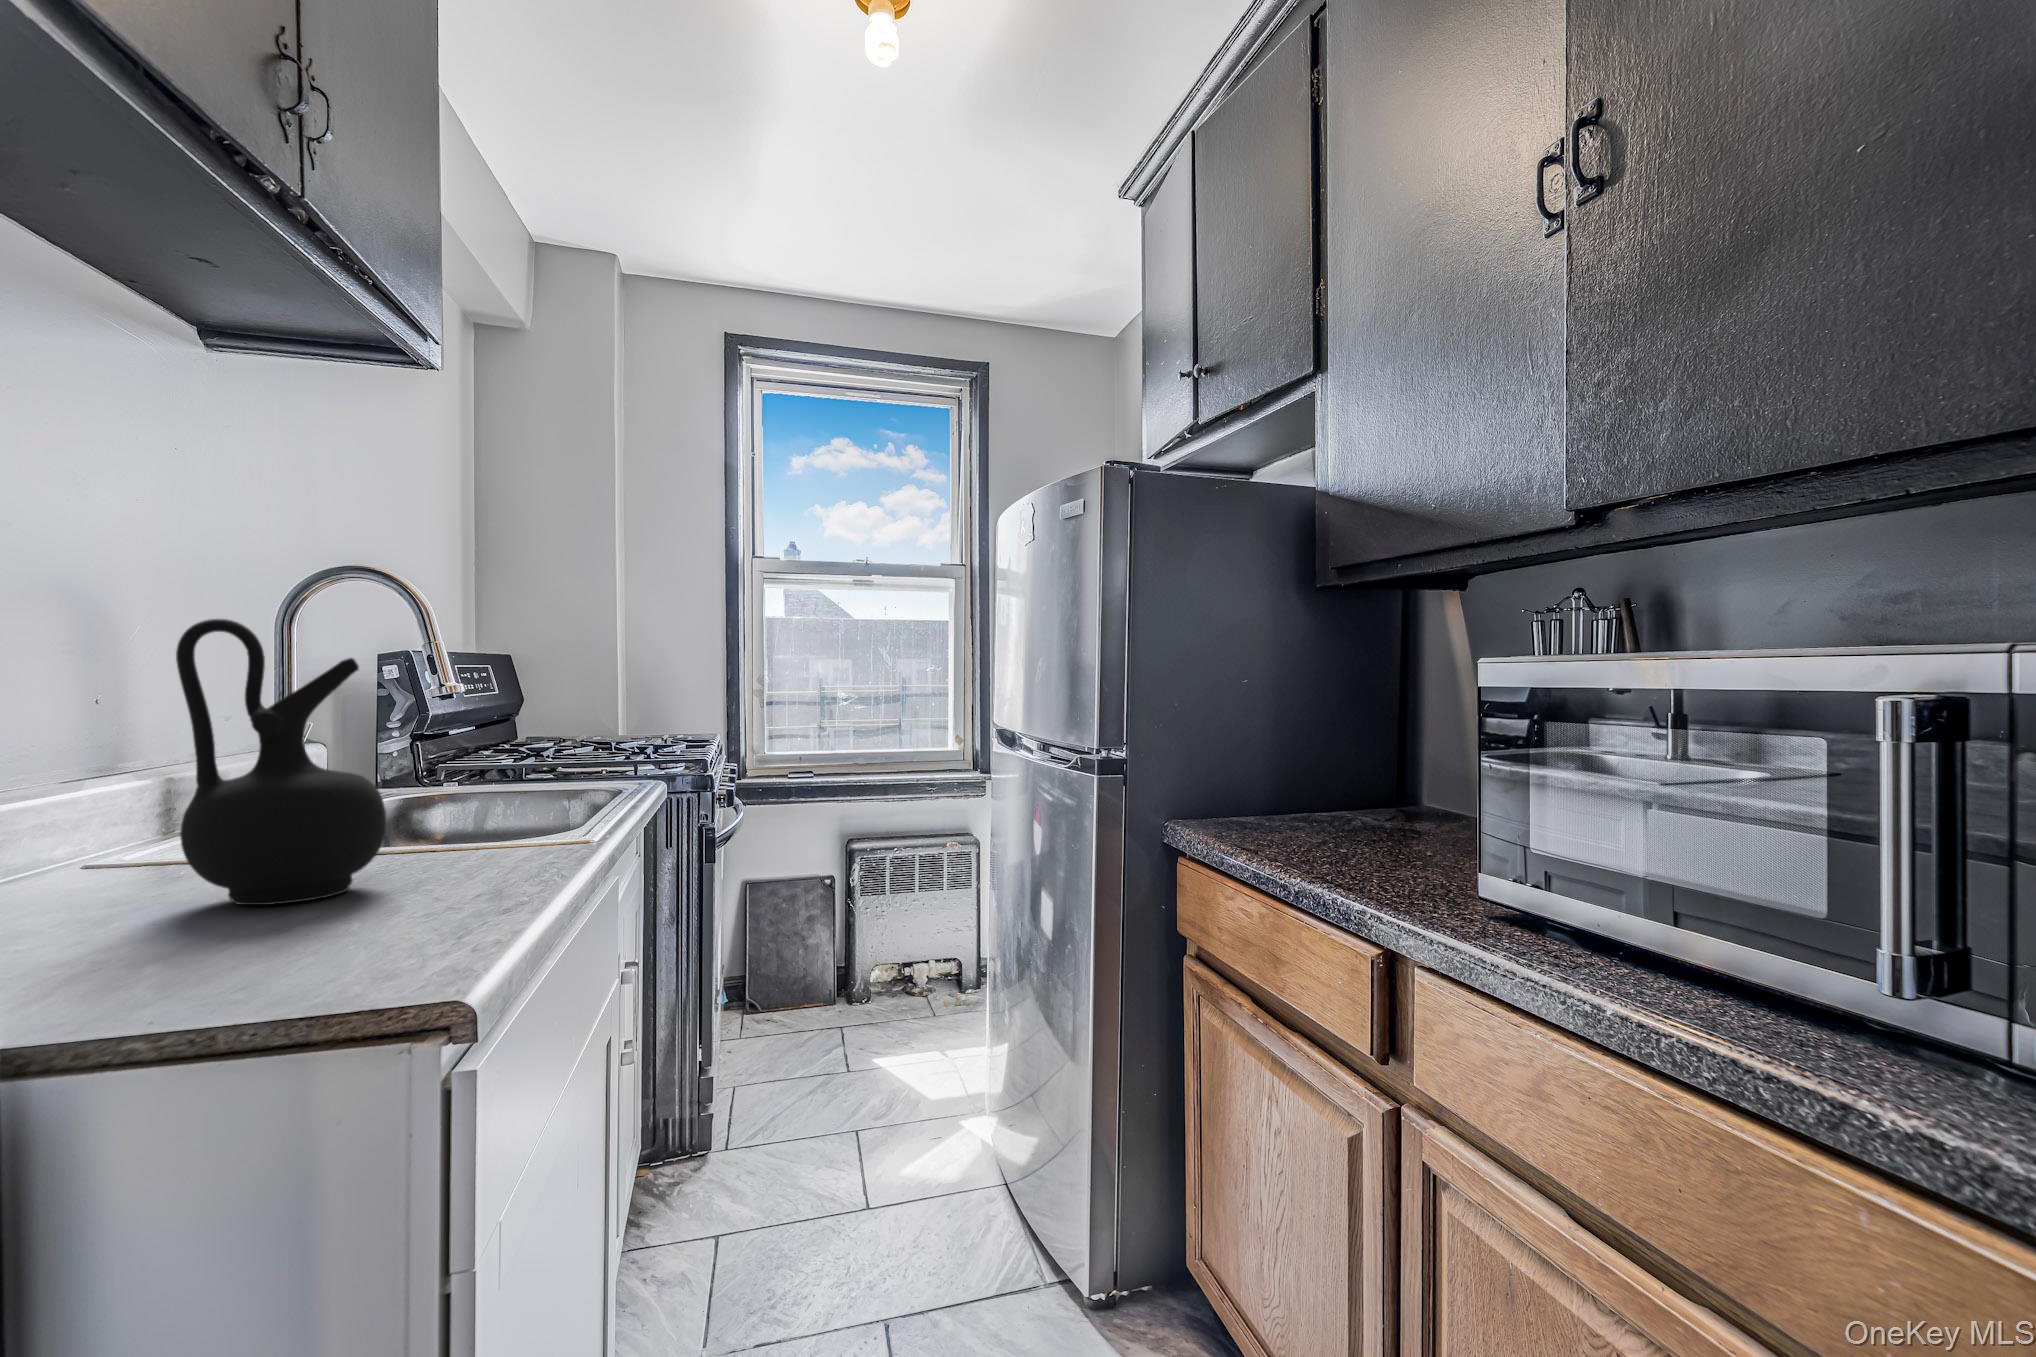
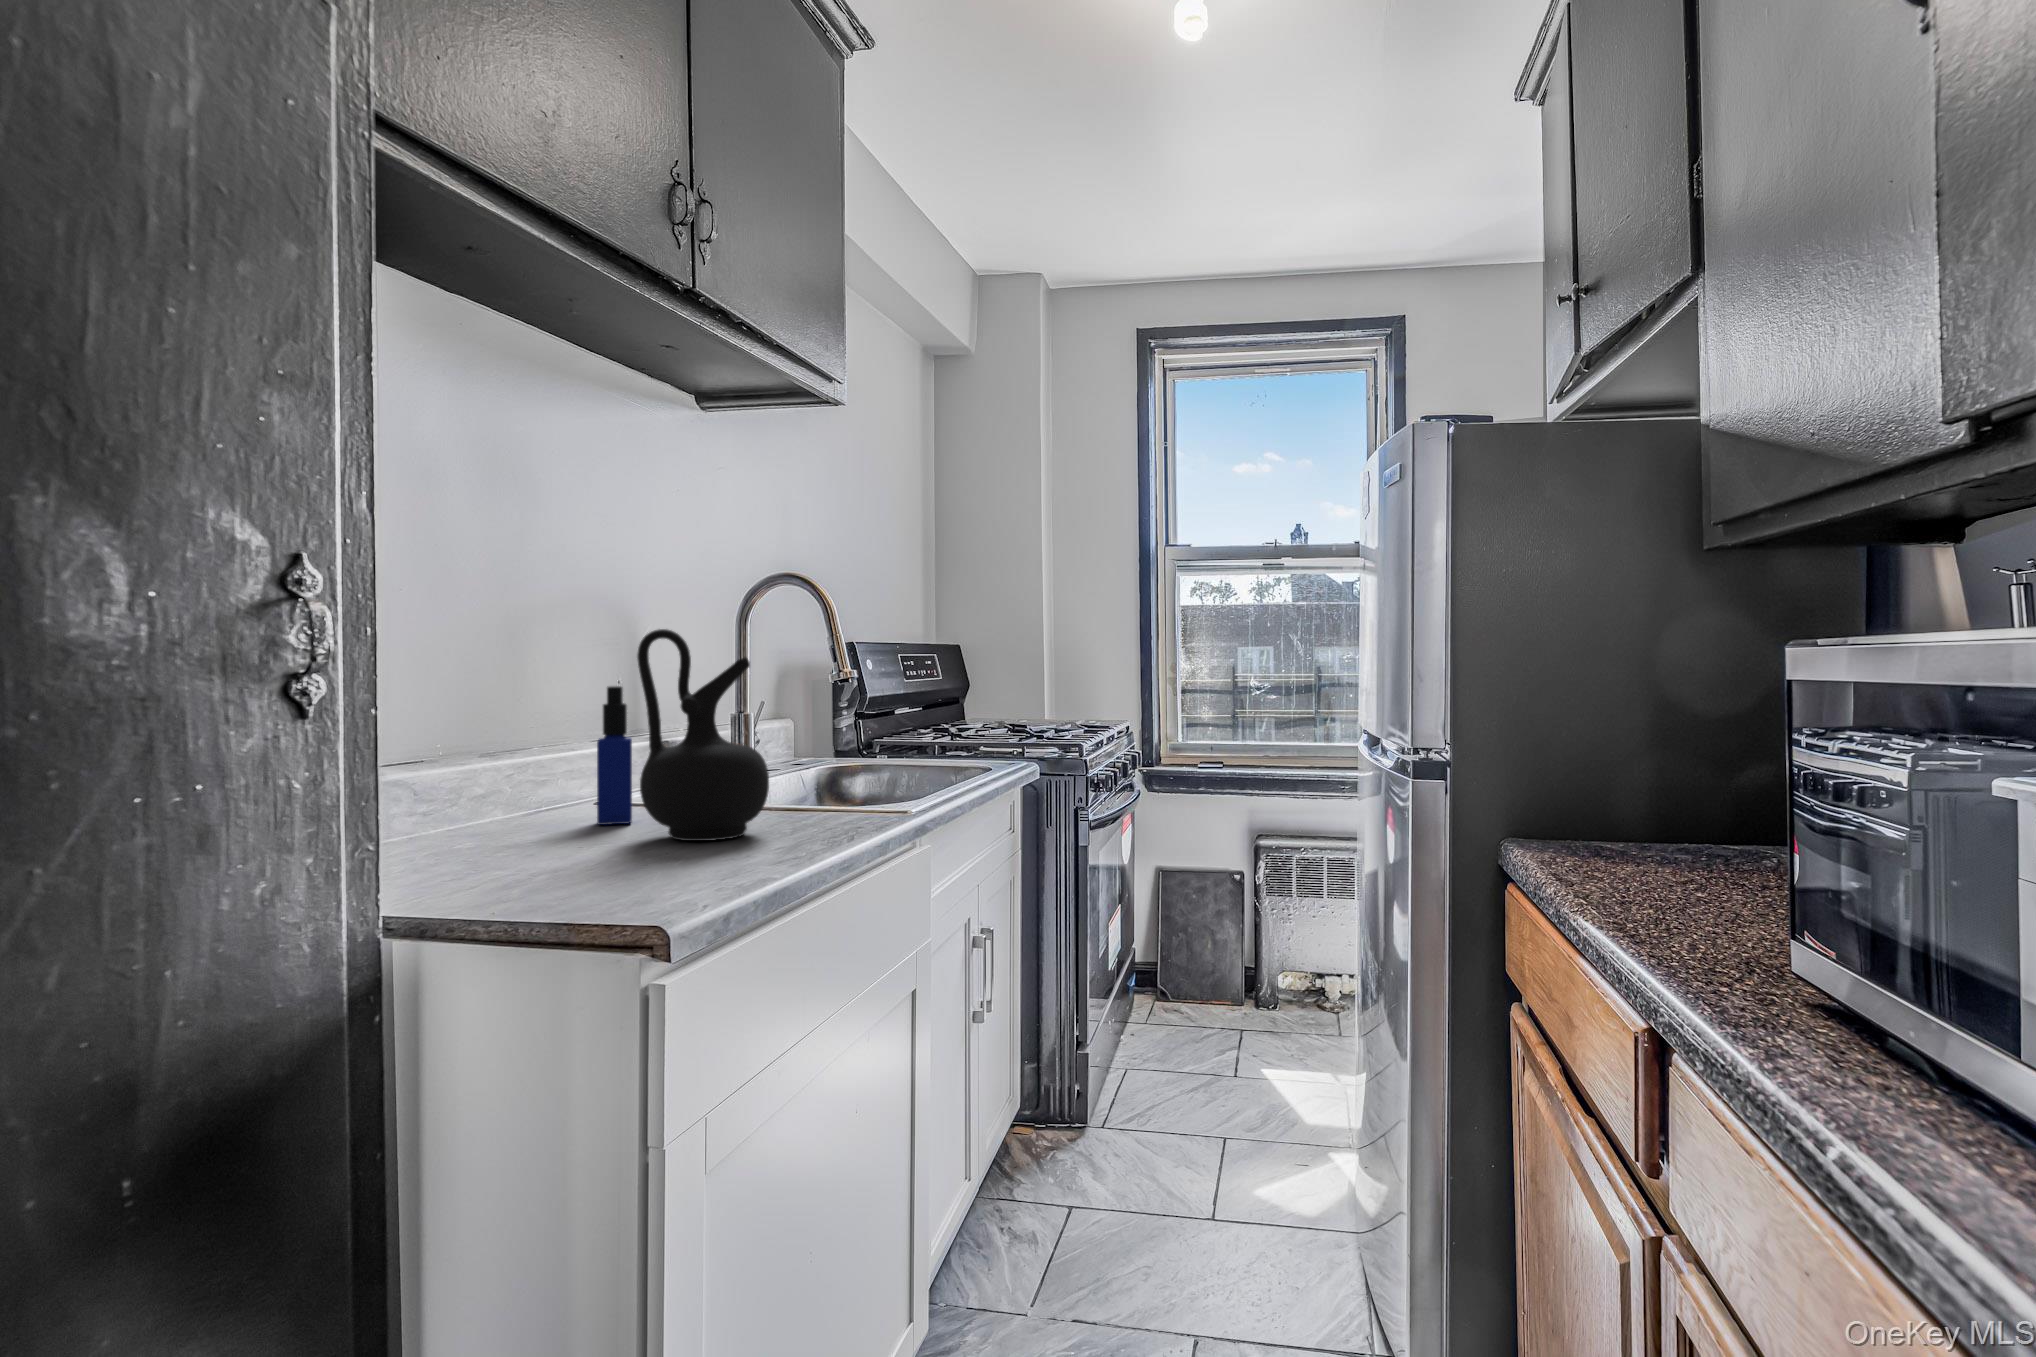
bottle: none [88,700,150,895] -> present [597,686,632,825]

